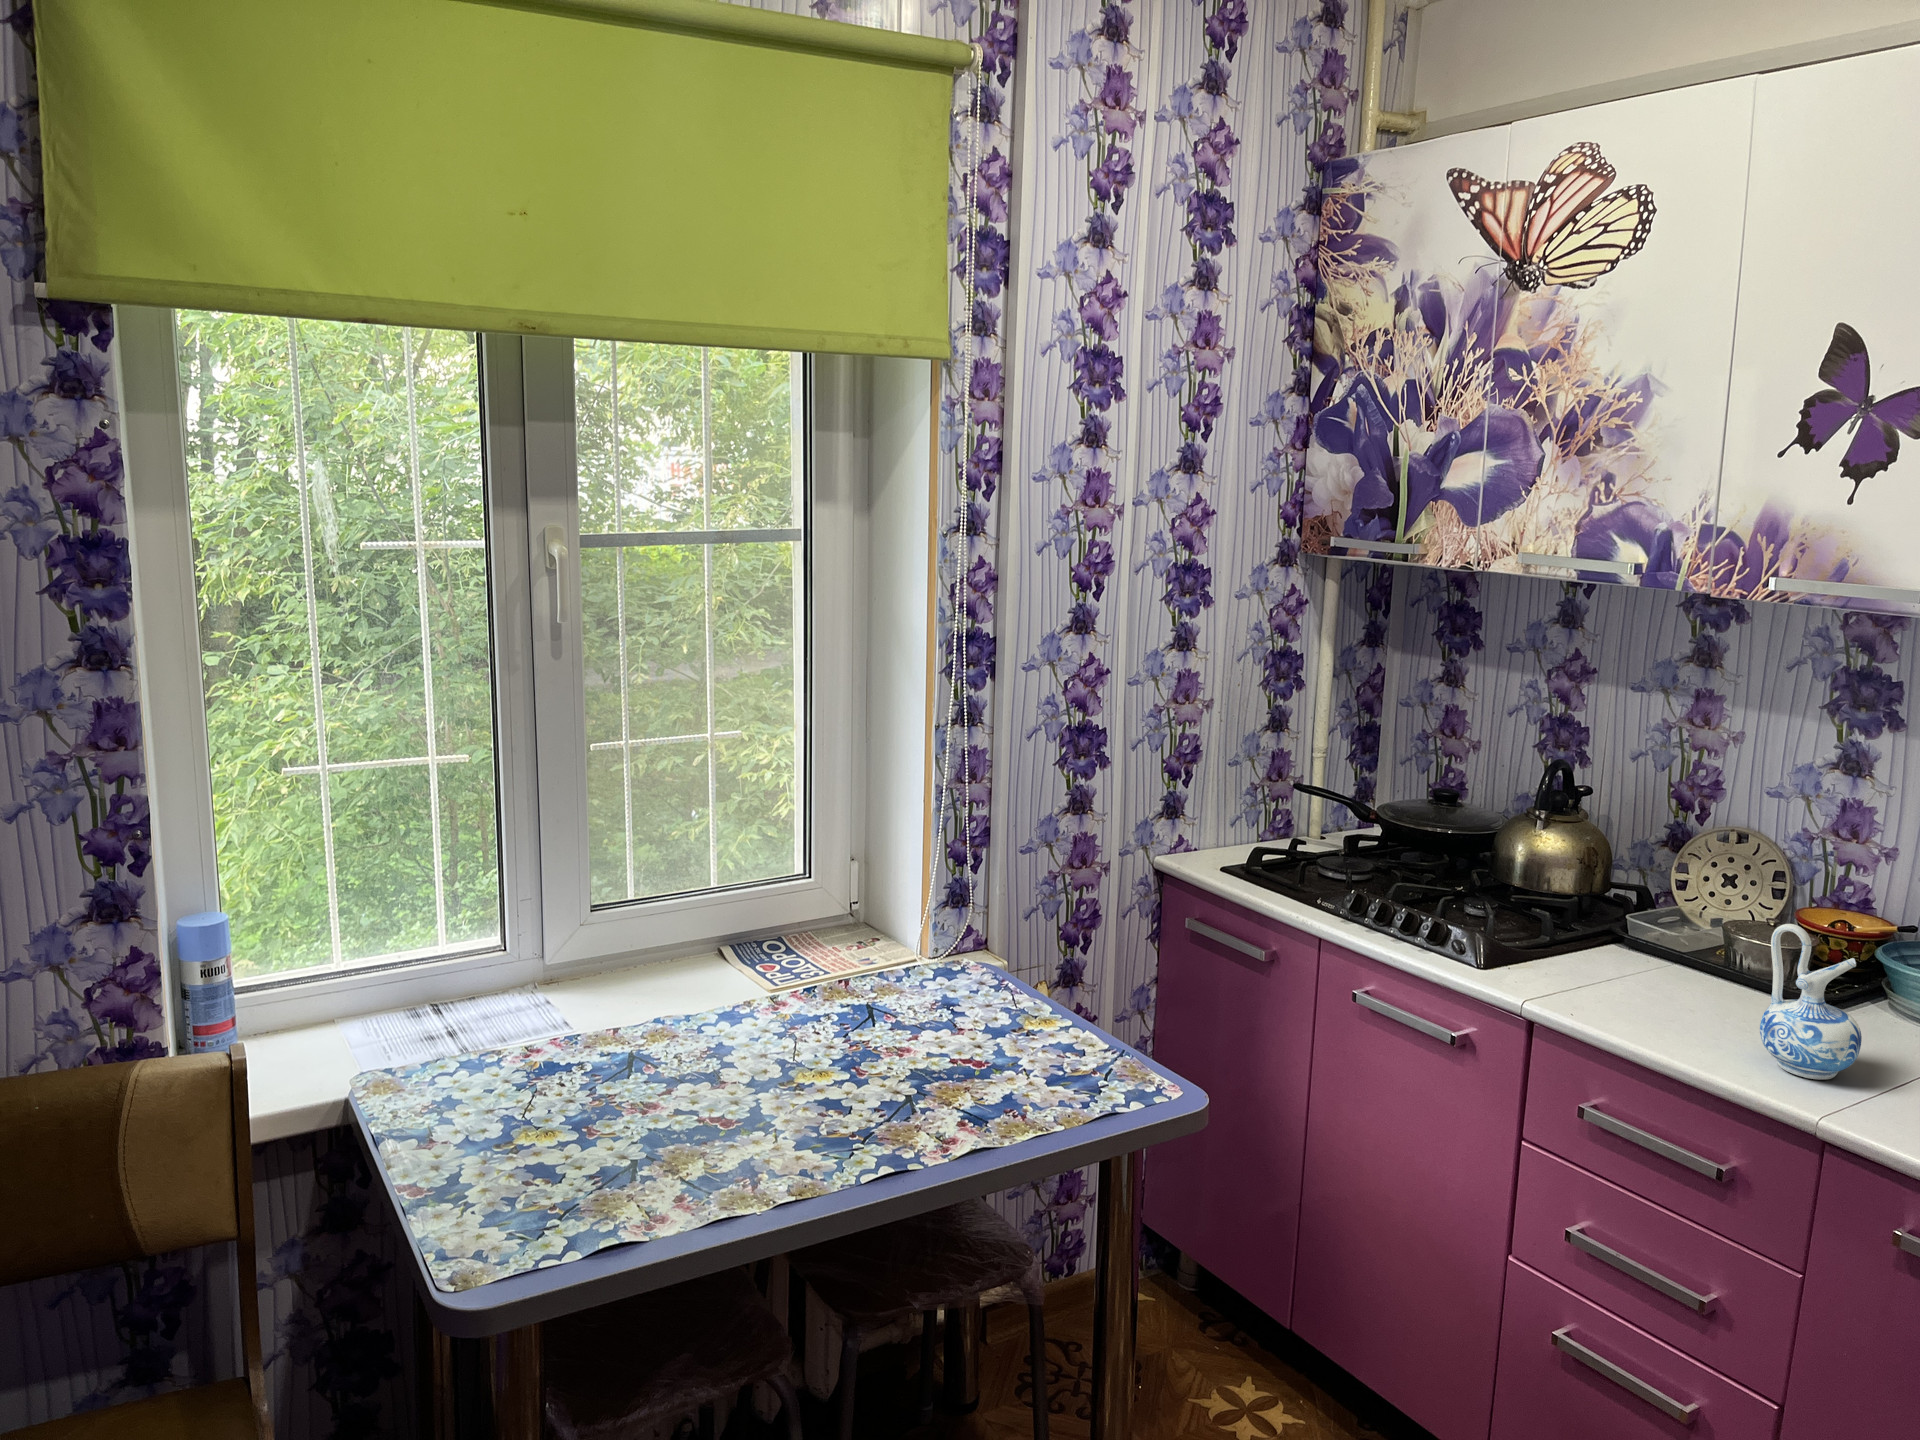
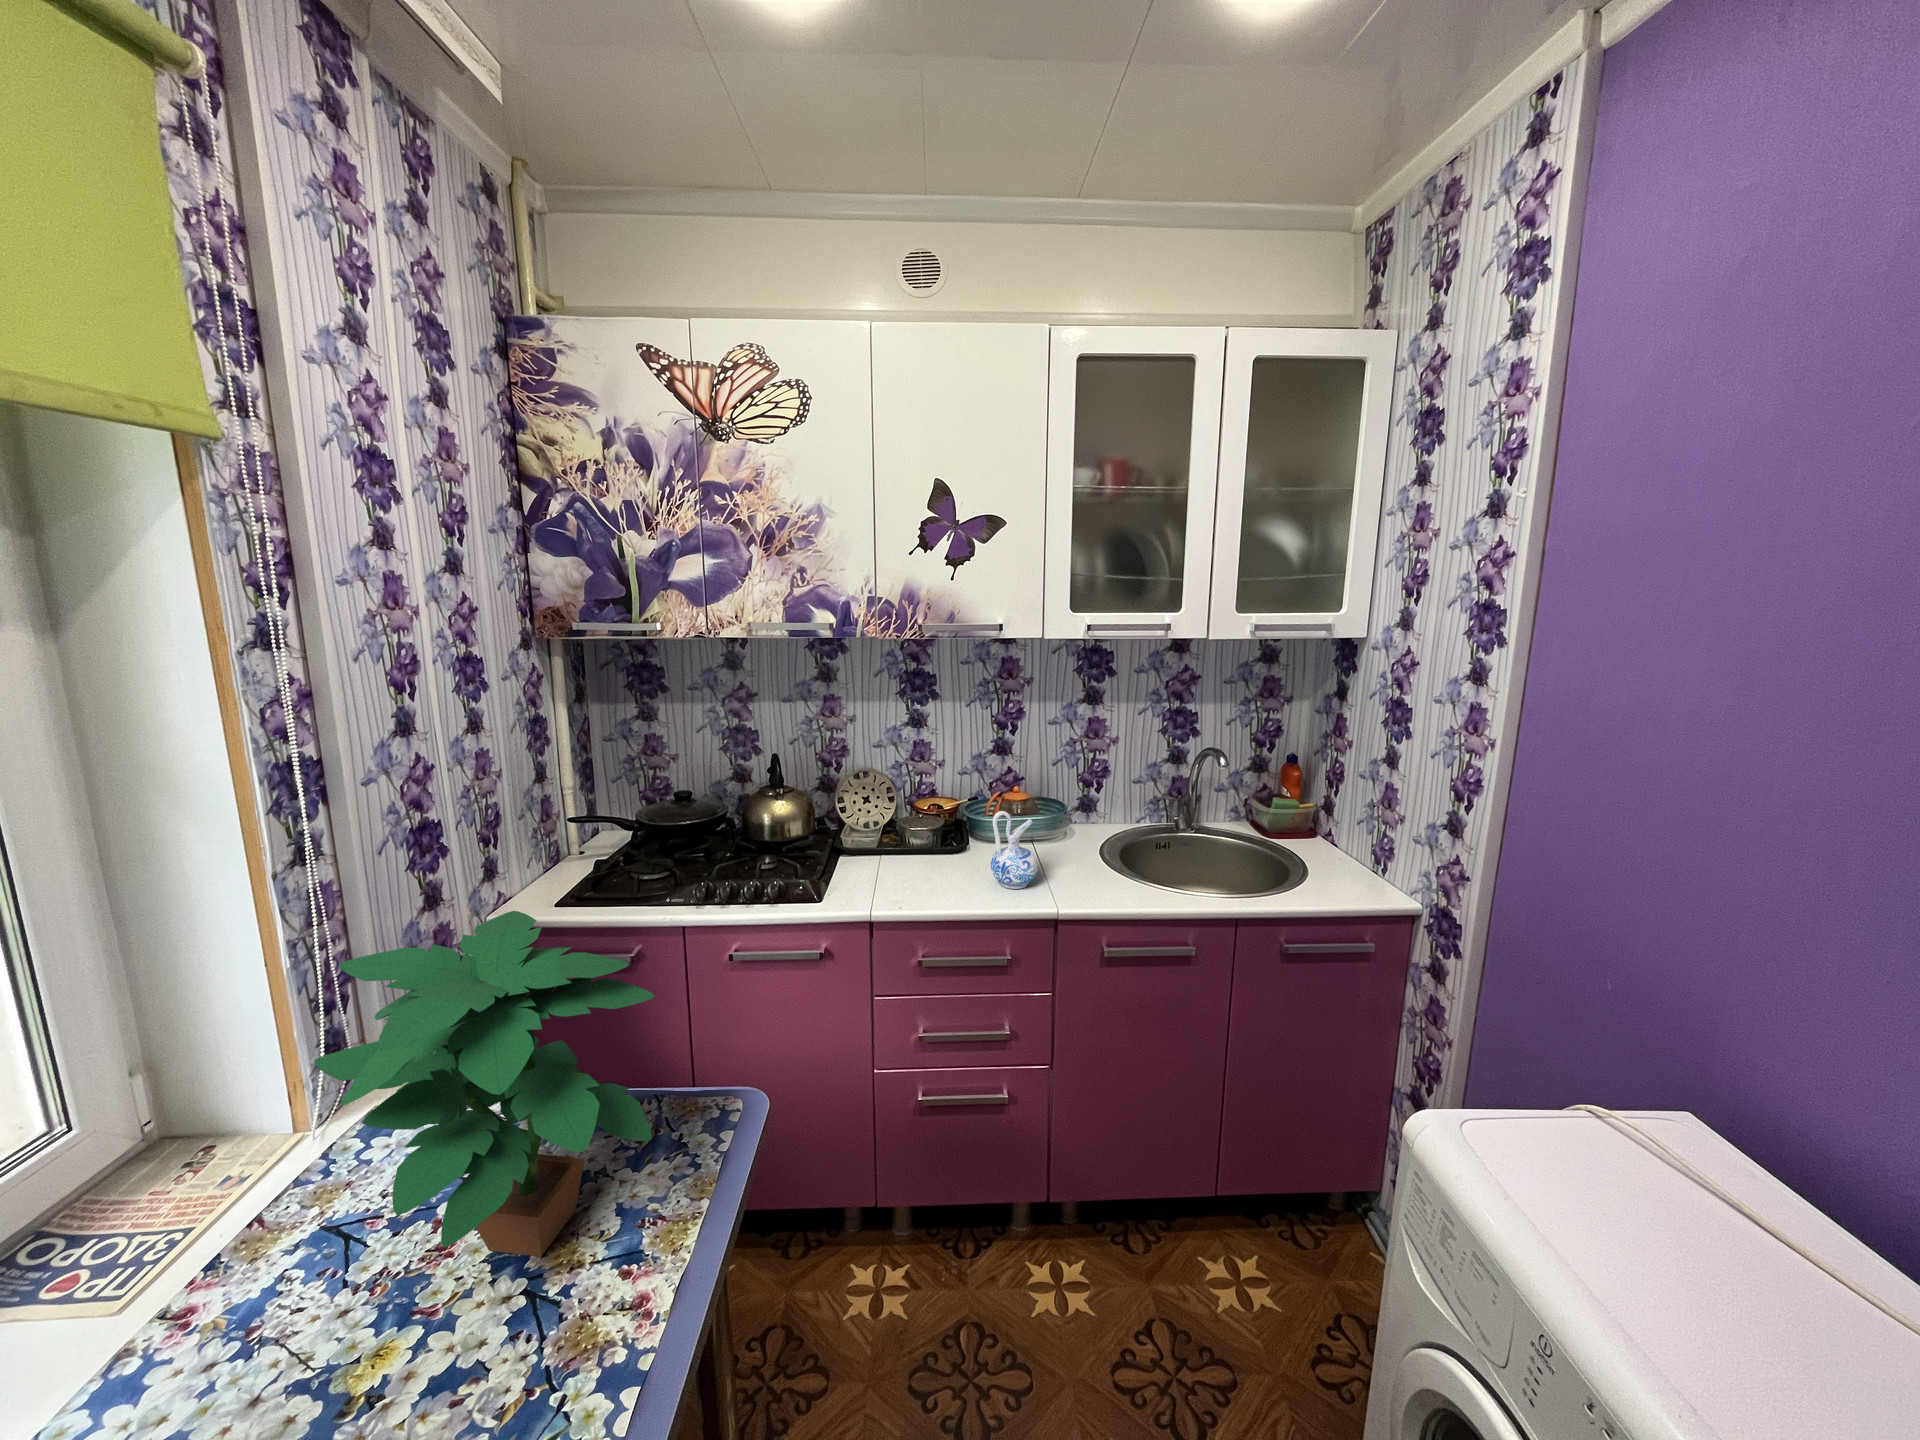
potted plant: none [835,780,1065,1087] -> present [315,911,655,1257]

